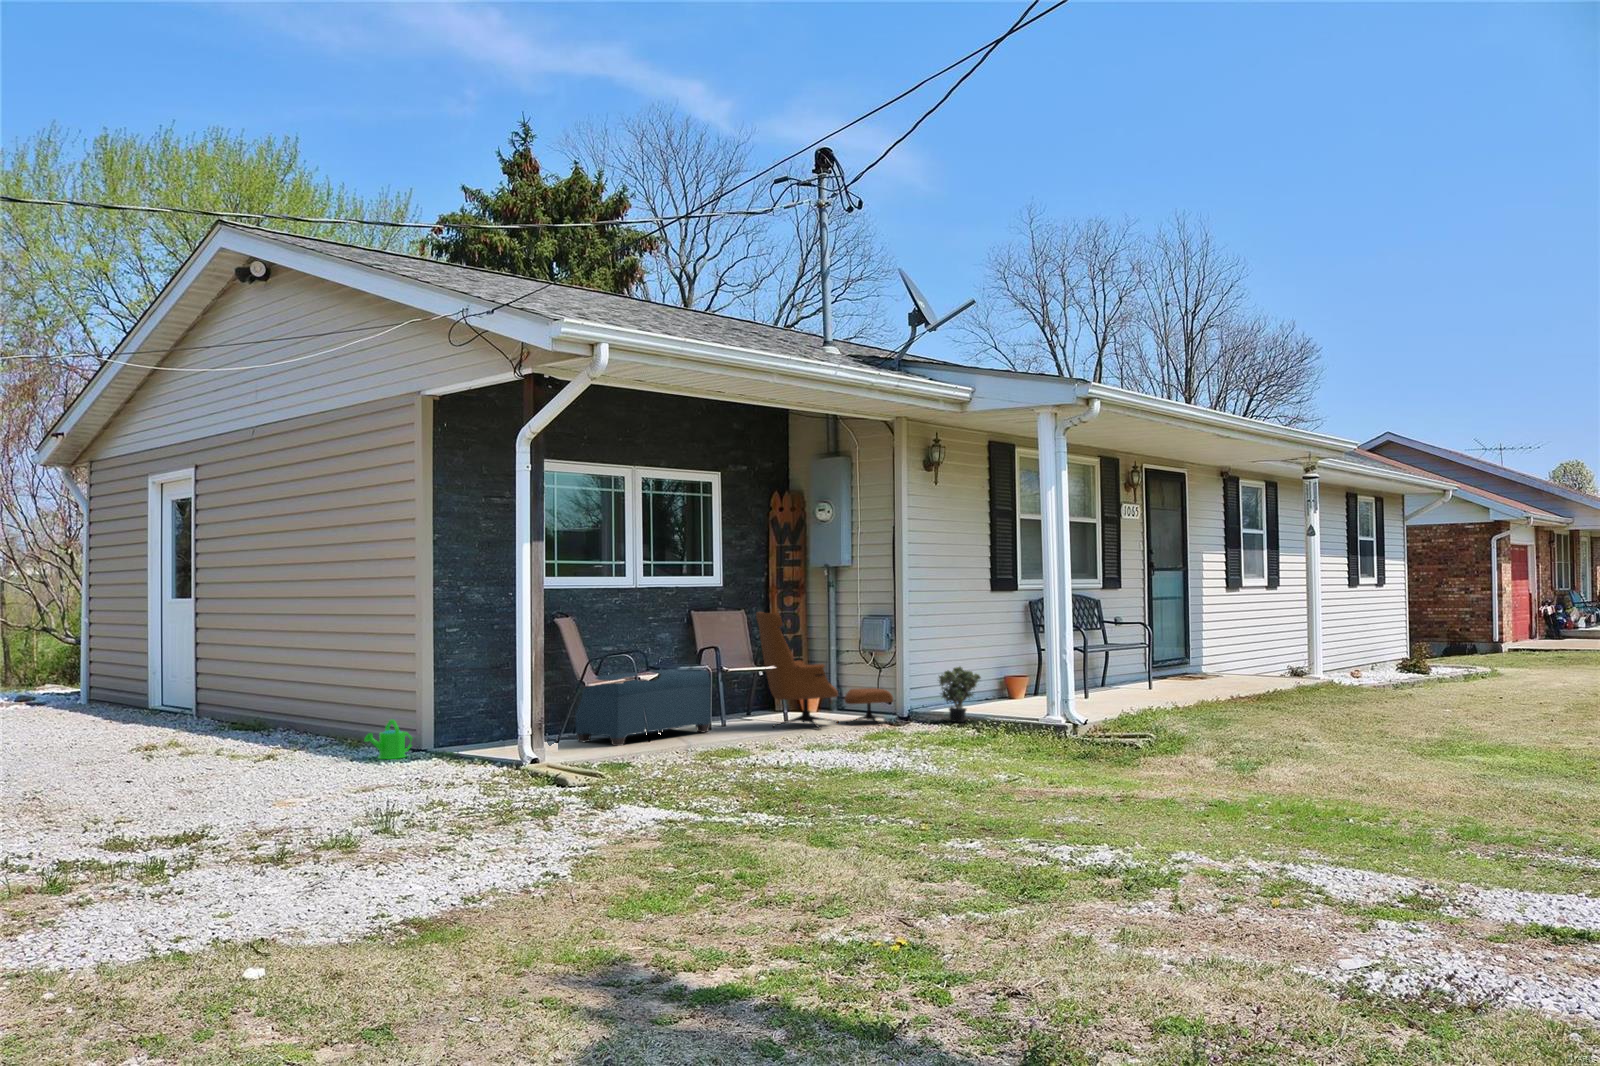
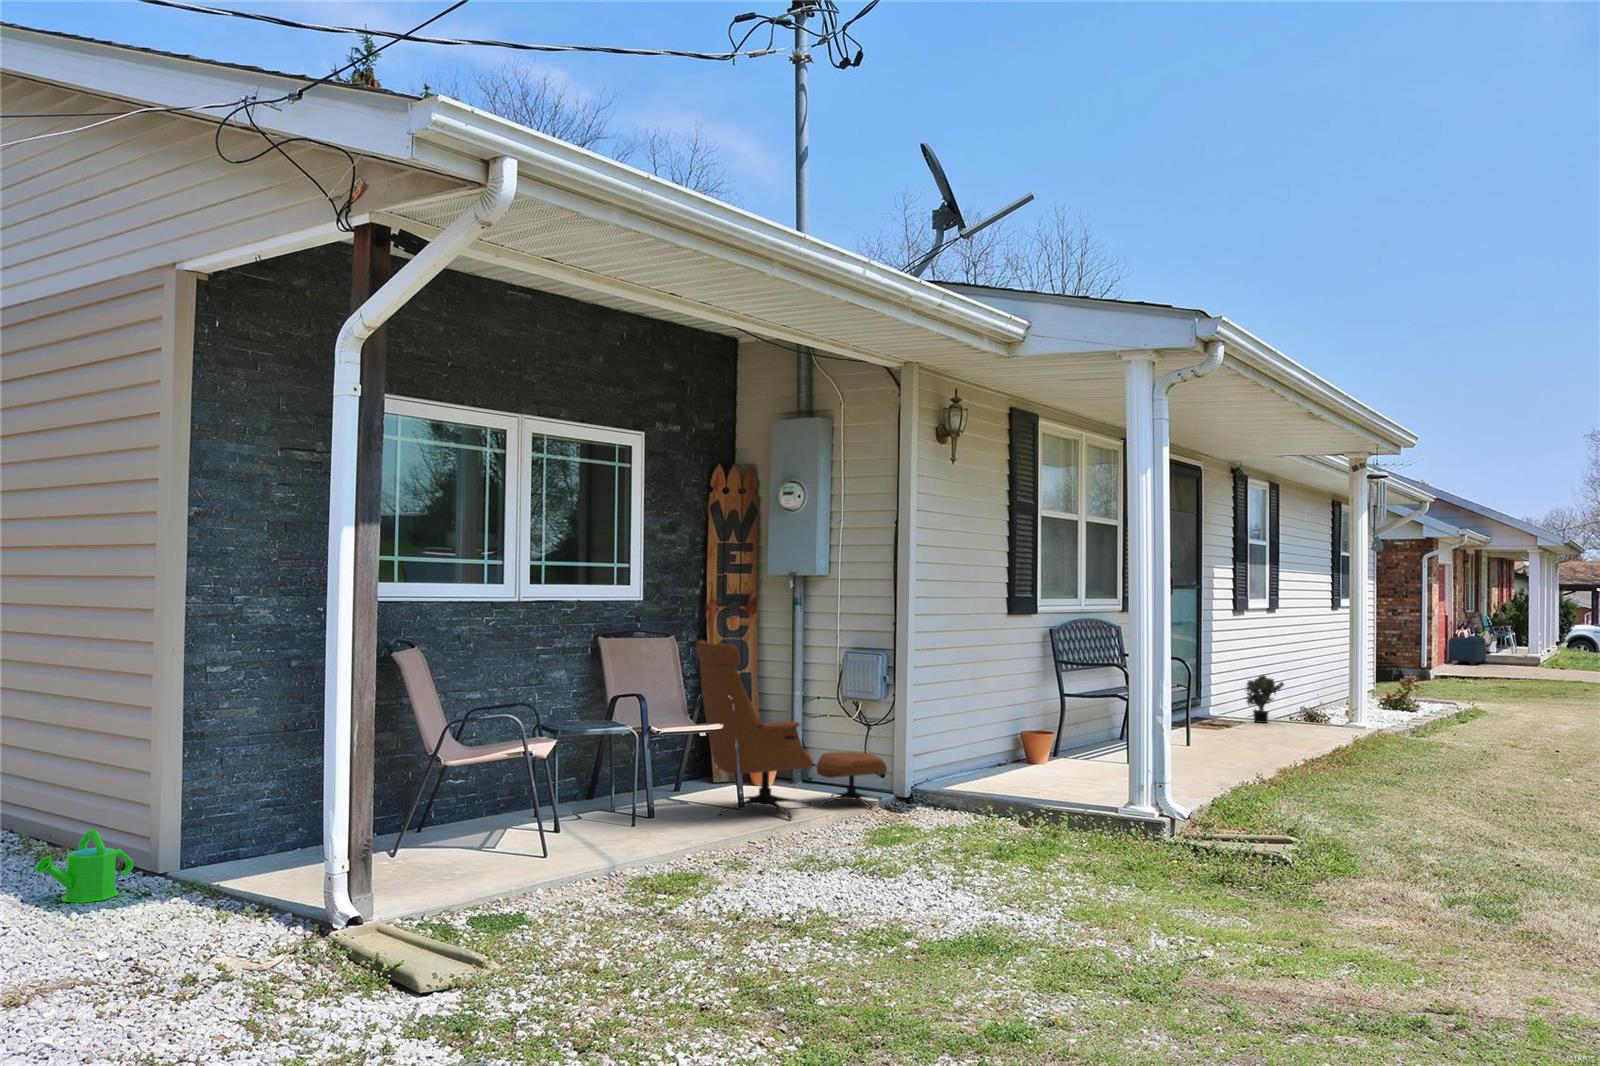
potted plant: present [939,667,981,722] -> present [1246,675,1284,723]
bench: present [575,669,710,746] -> present [1448,637,1486,665]

